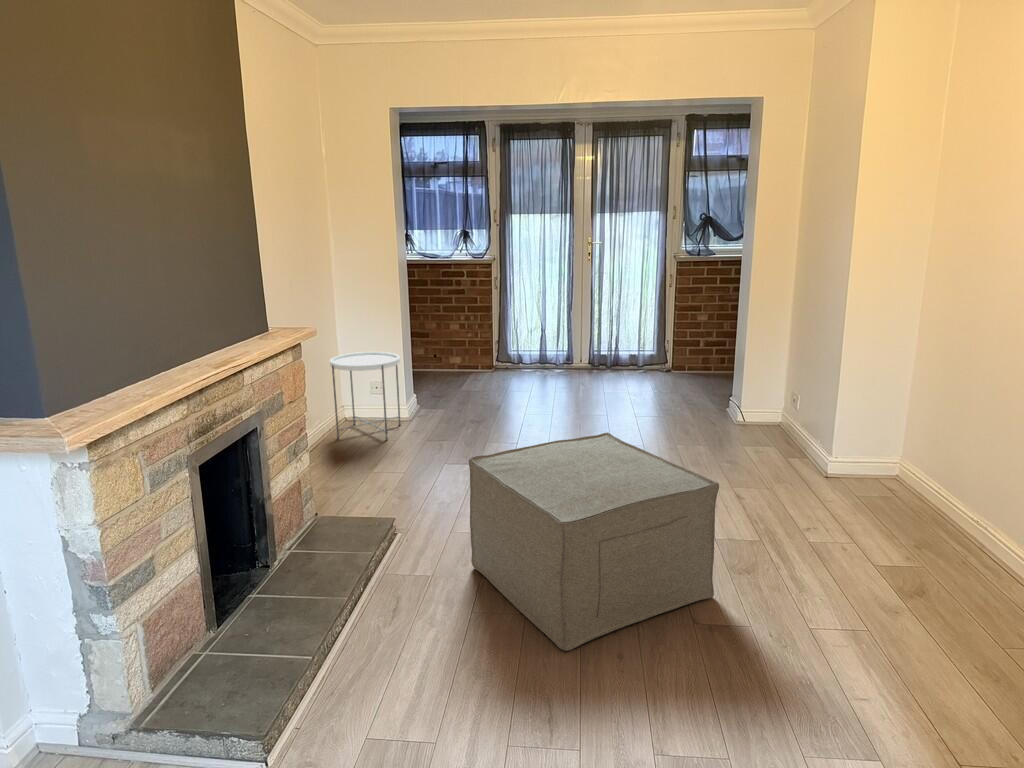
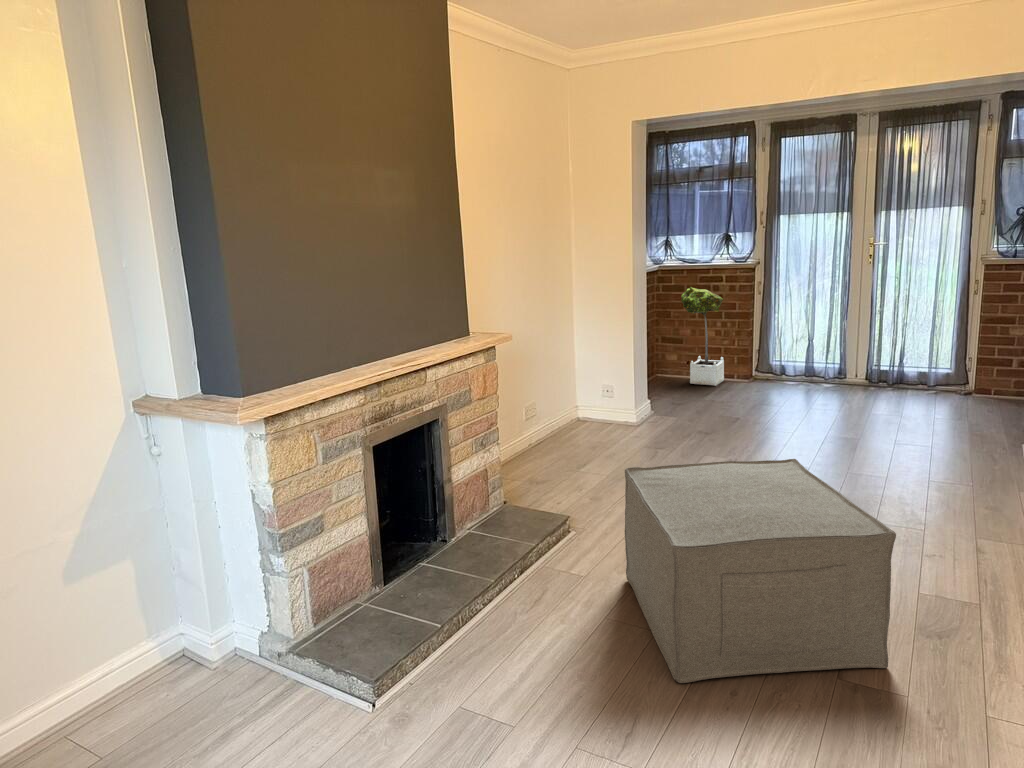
potted tree: none [428,281,470,376] -> present [681,287,724,386]
side table: present [330,352,401,440] -> none [559,356,626,444]

